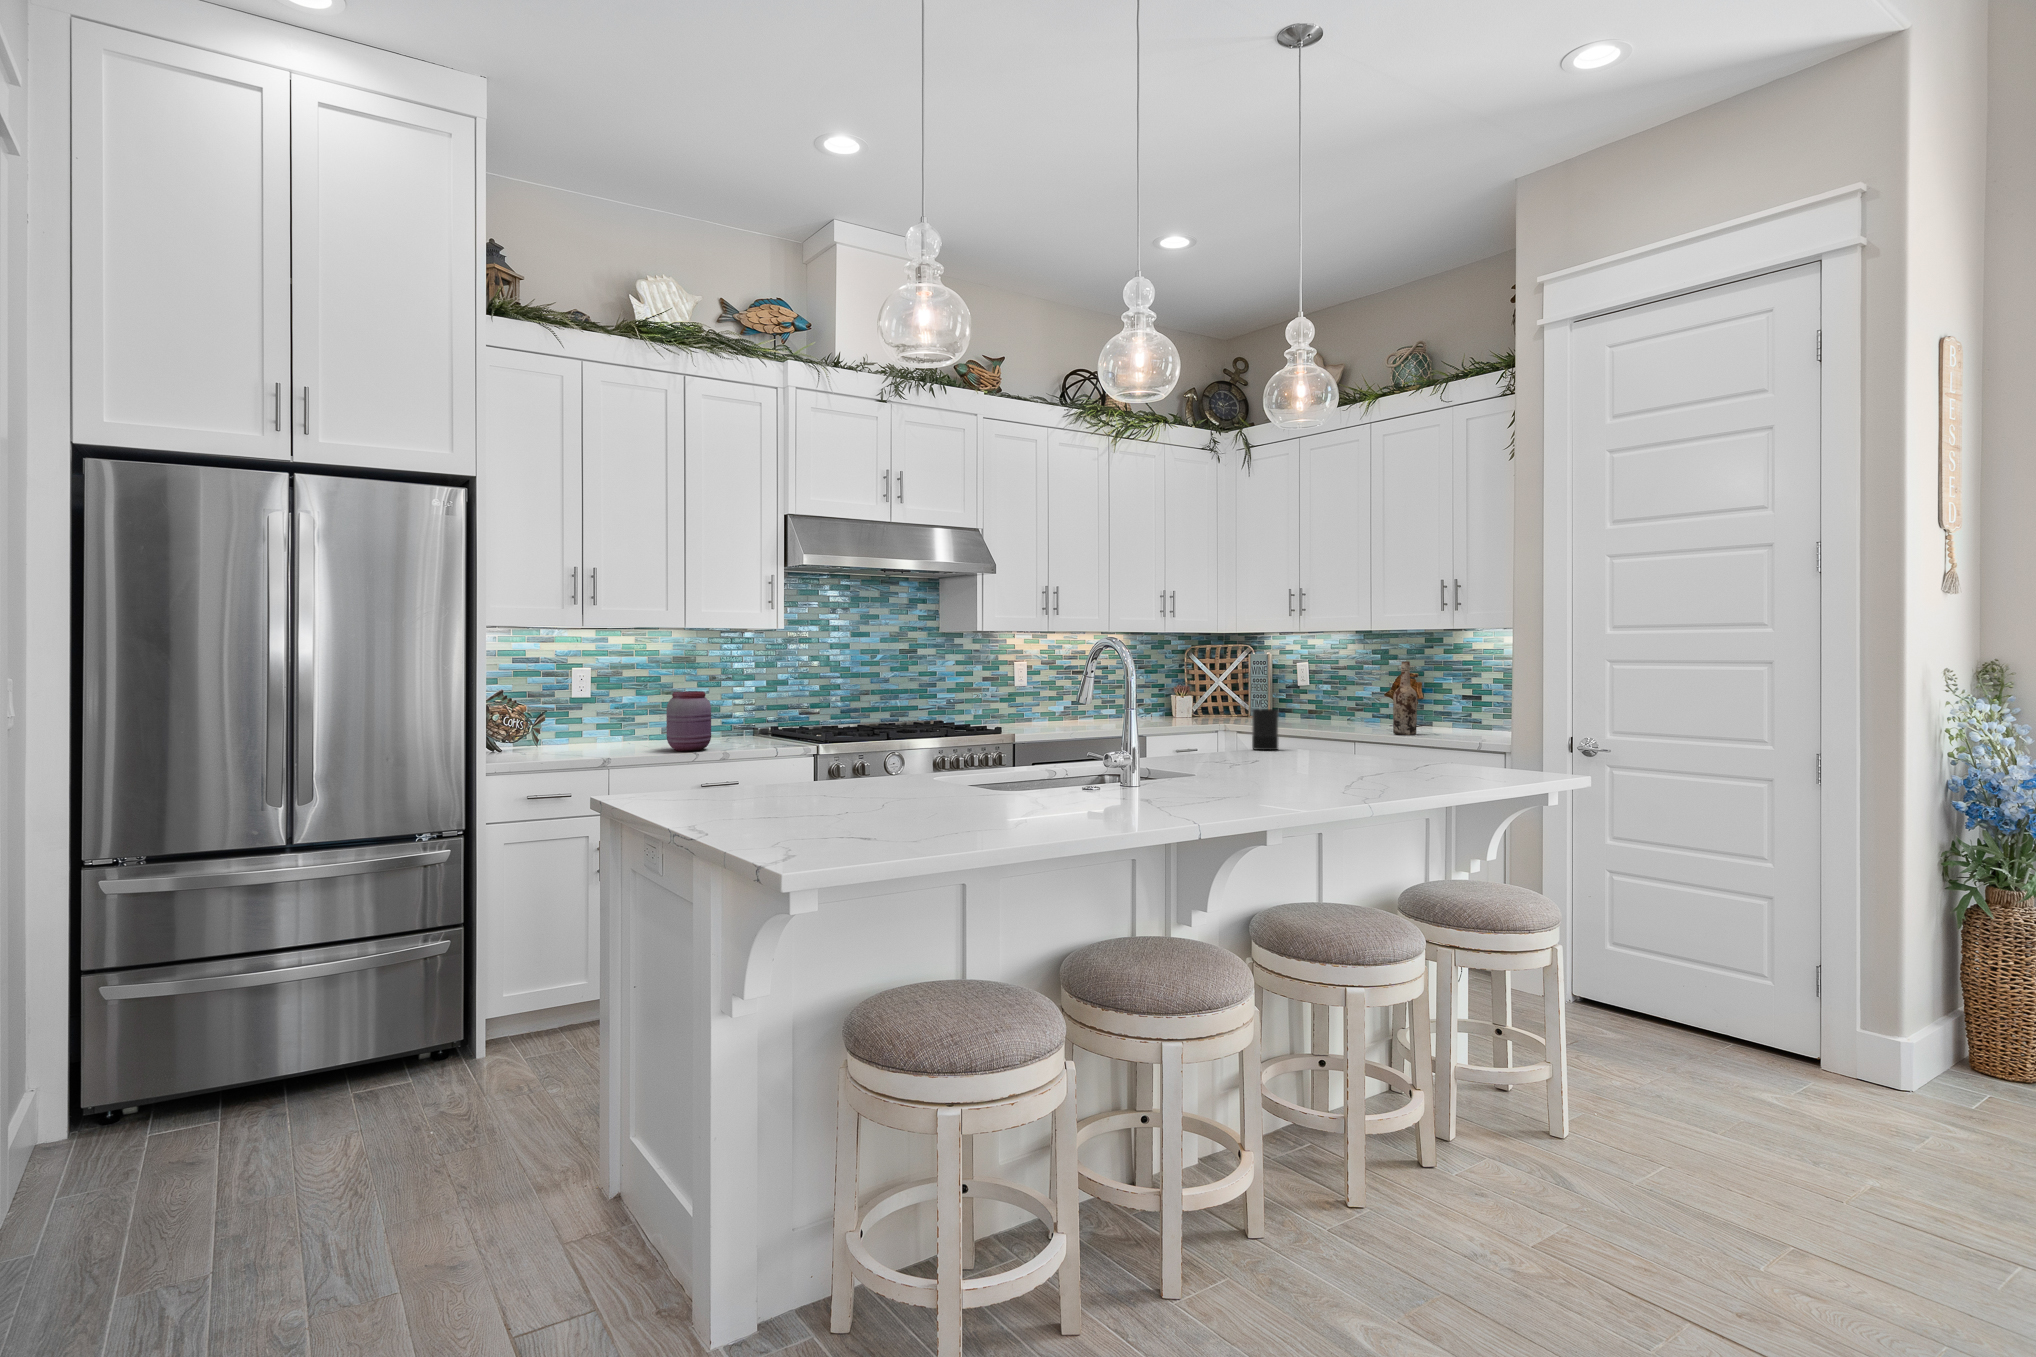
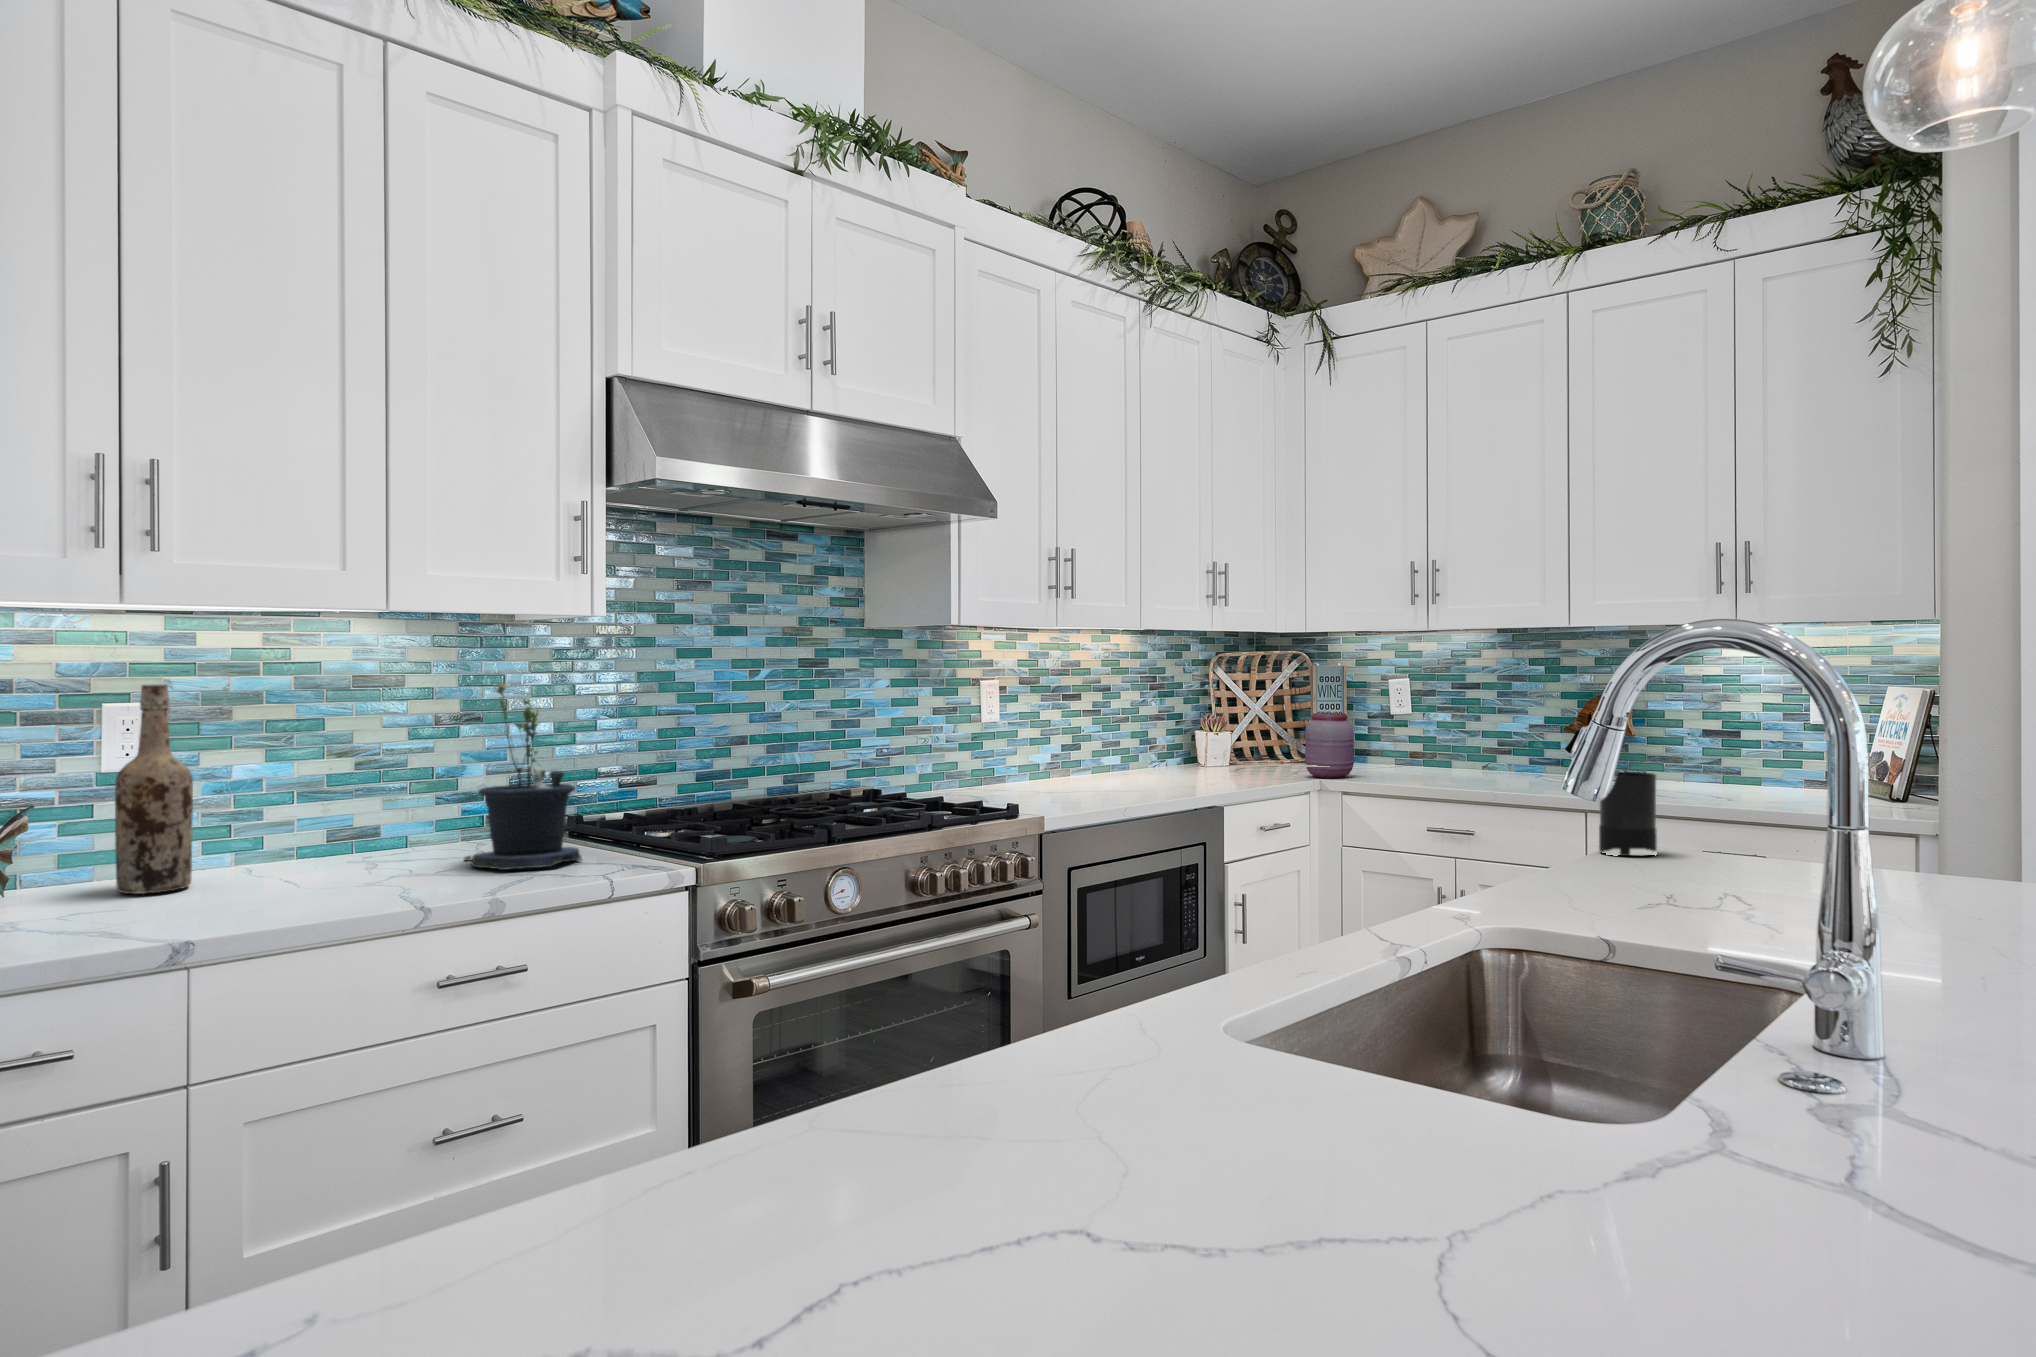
potted plant: none [720,660,771,743] -> present [465,683,582,870]
wine bottle: present [1393,661,1417,735] -> present [115,685,193,894]
jar: present [666,691,711,751] -> present [1305,713,1354,778]

